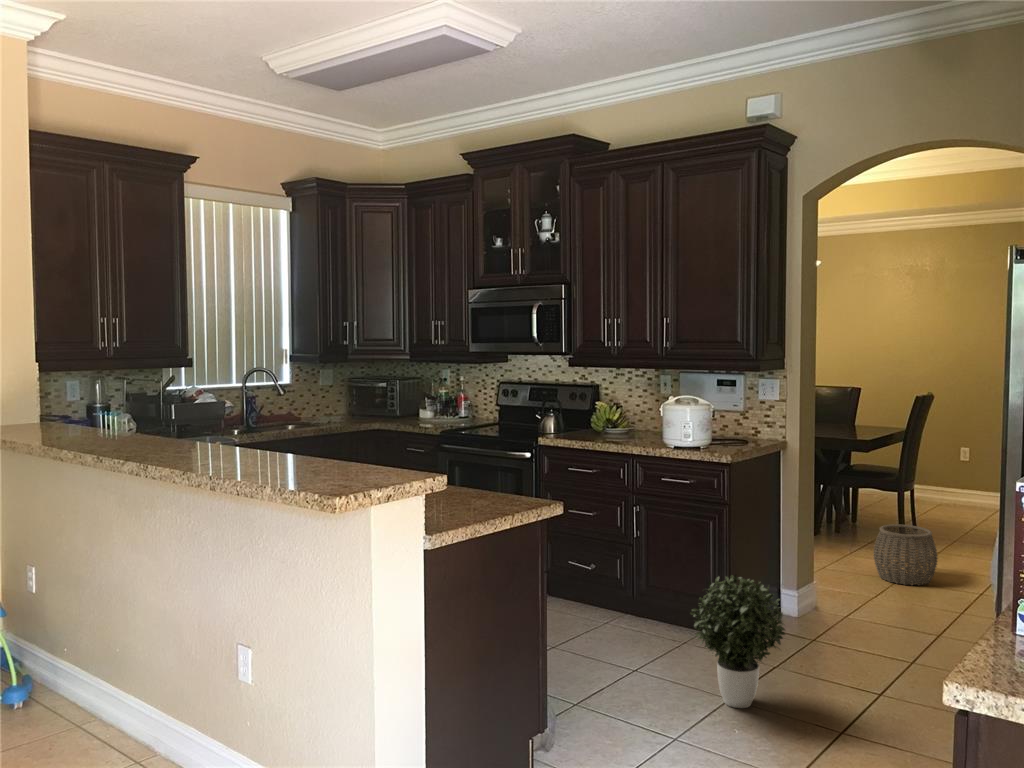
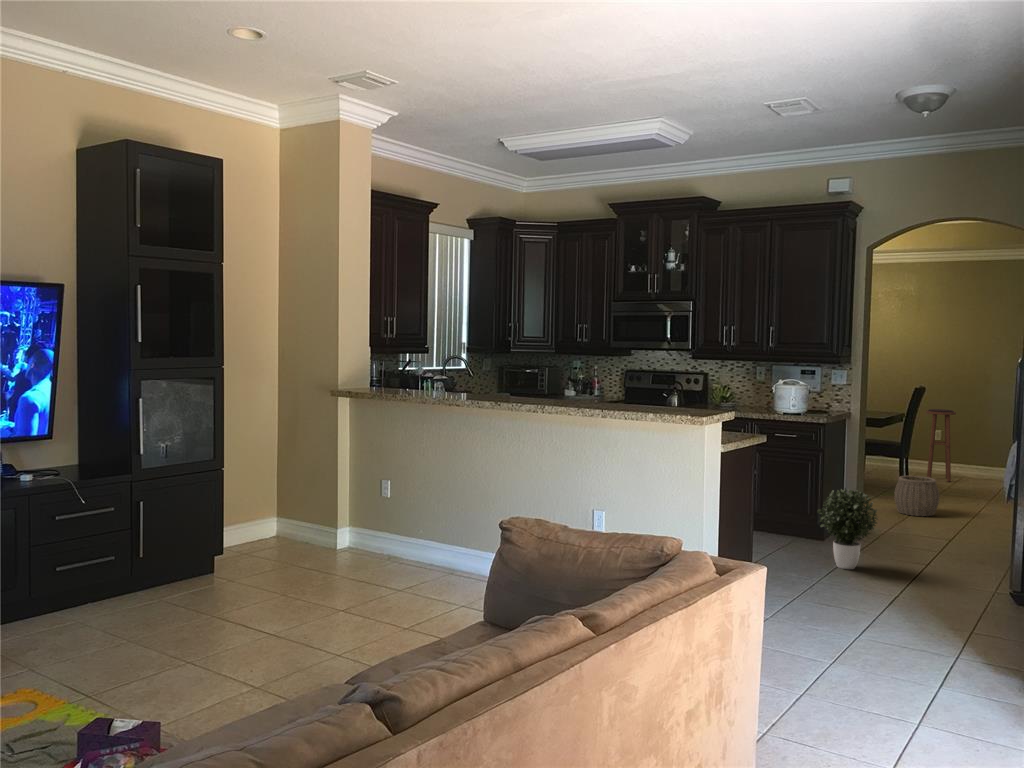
stool: none [943,423,983,520] -> present [926,409,956,482]

